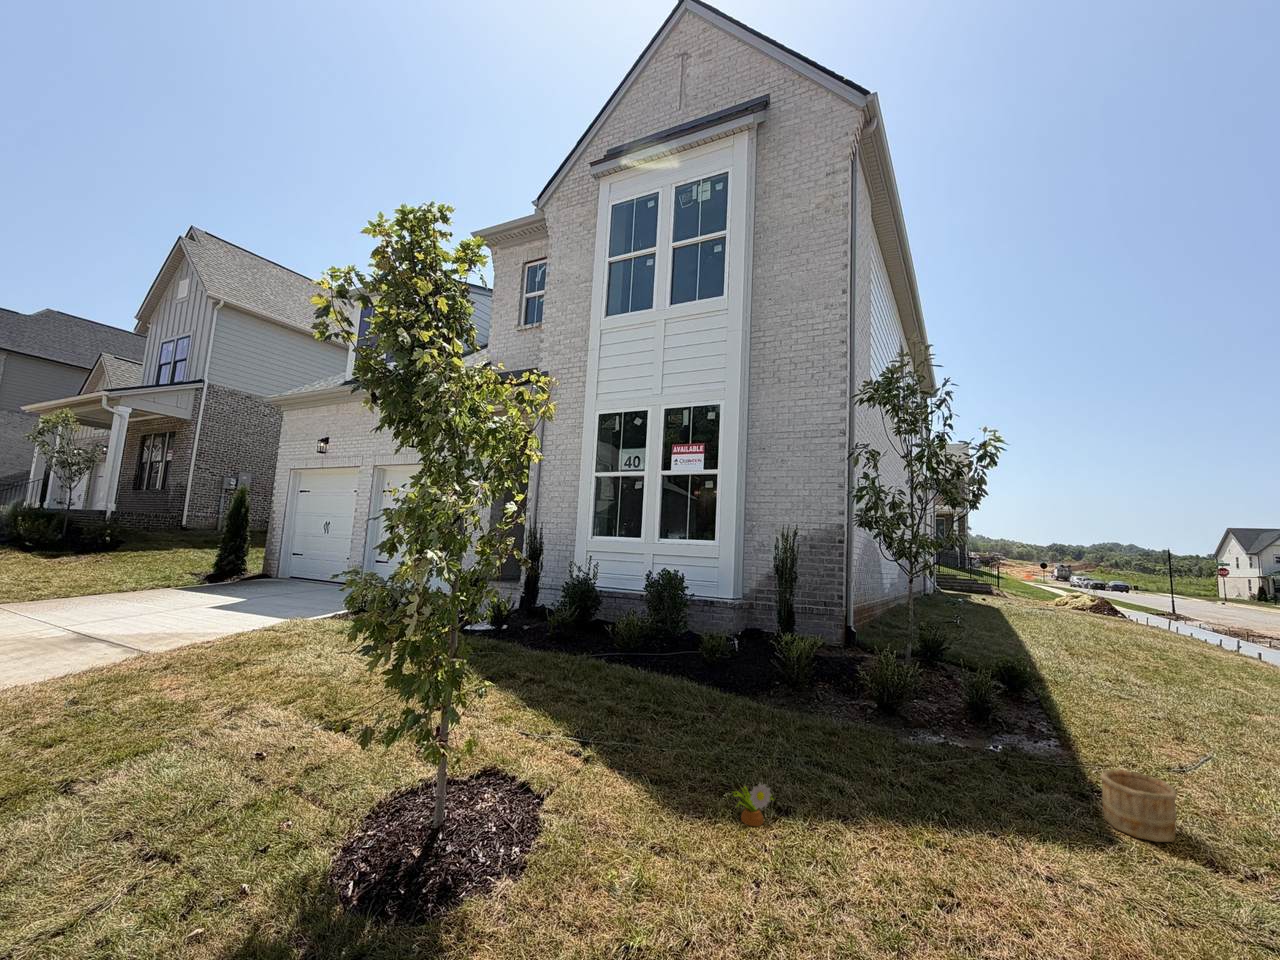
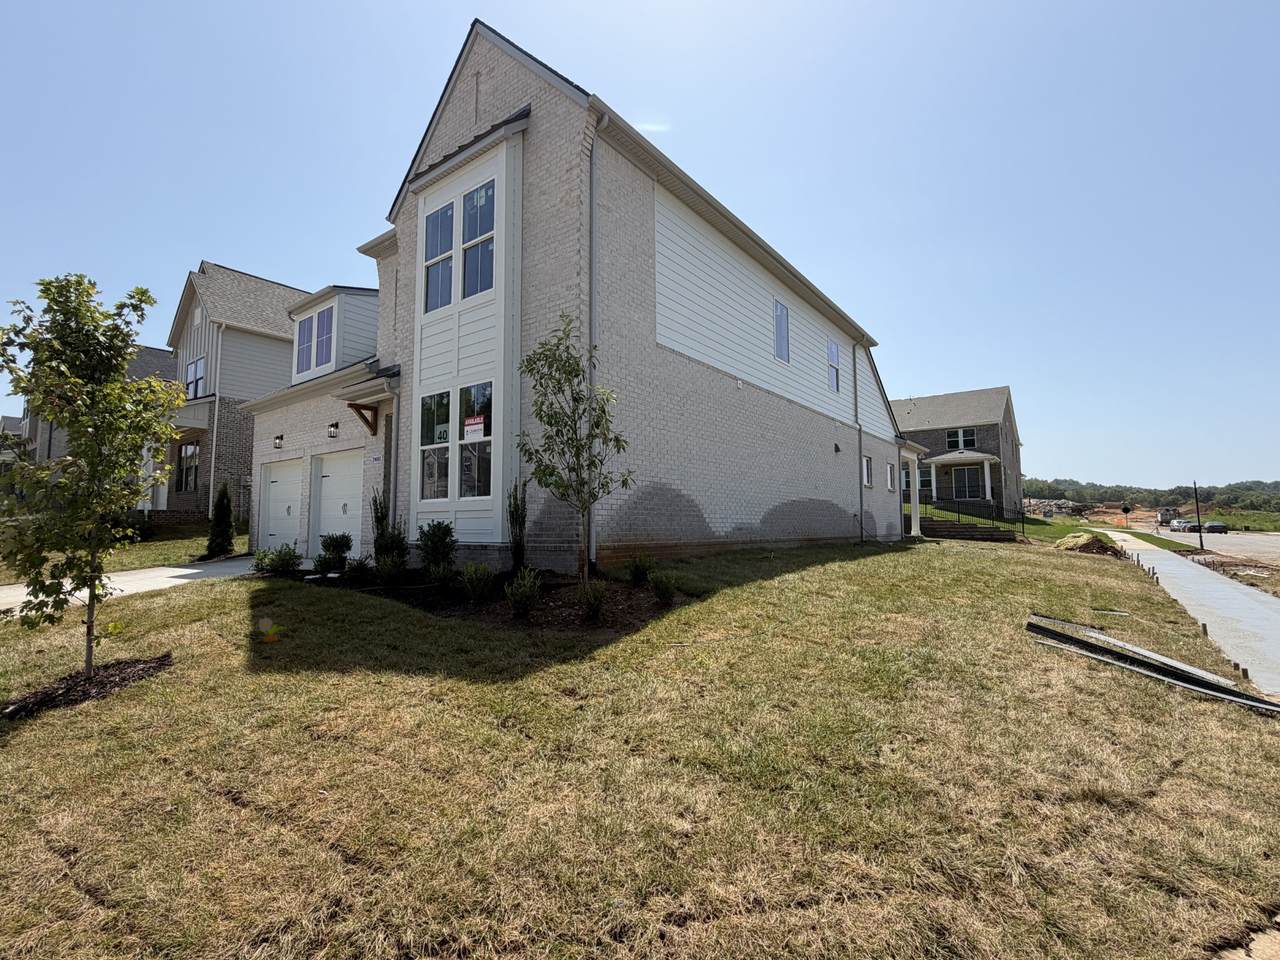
wooden bucket: present [1100,770,1177,842] -> none [468,611,506,646]

